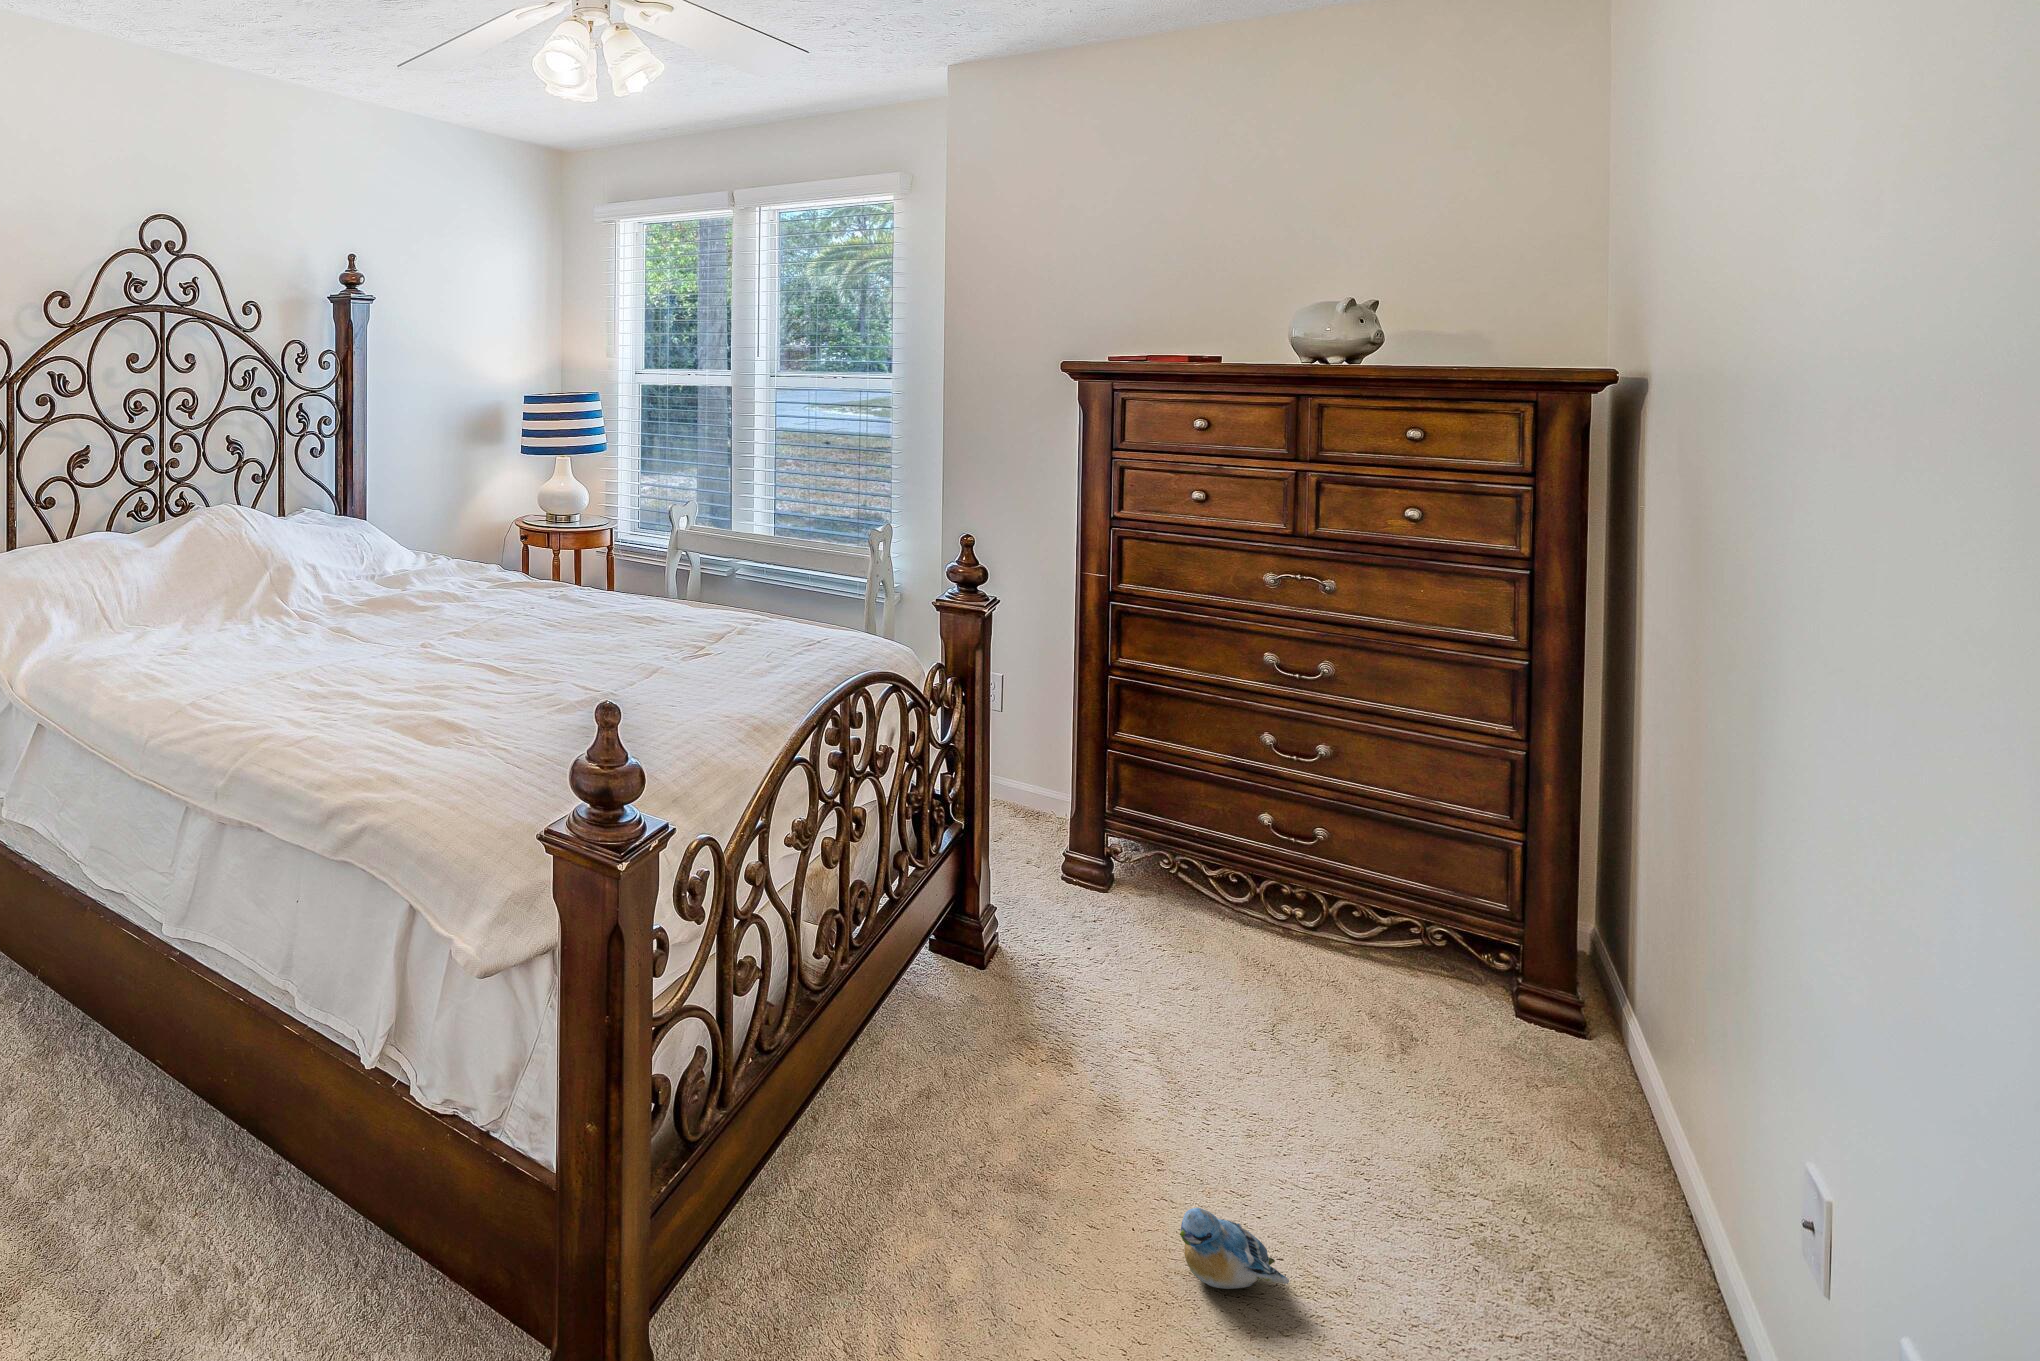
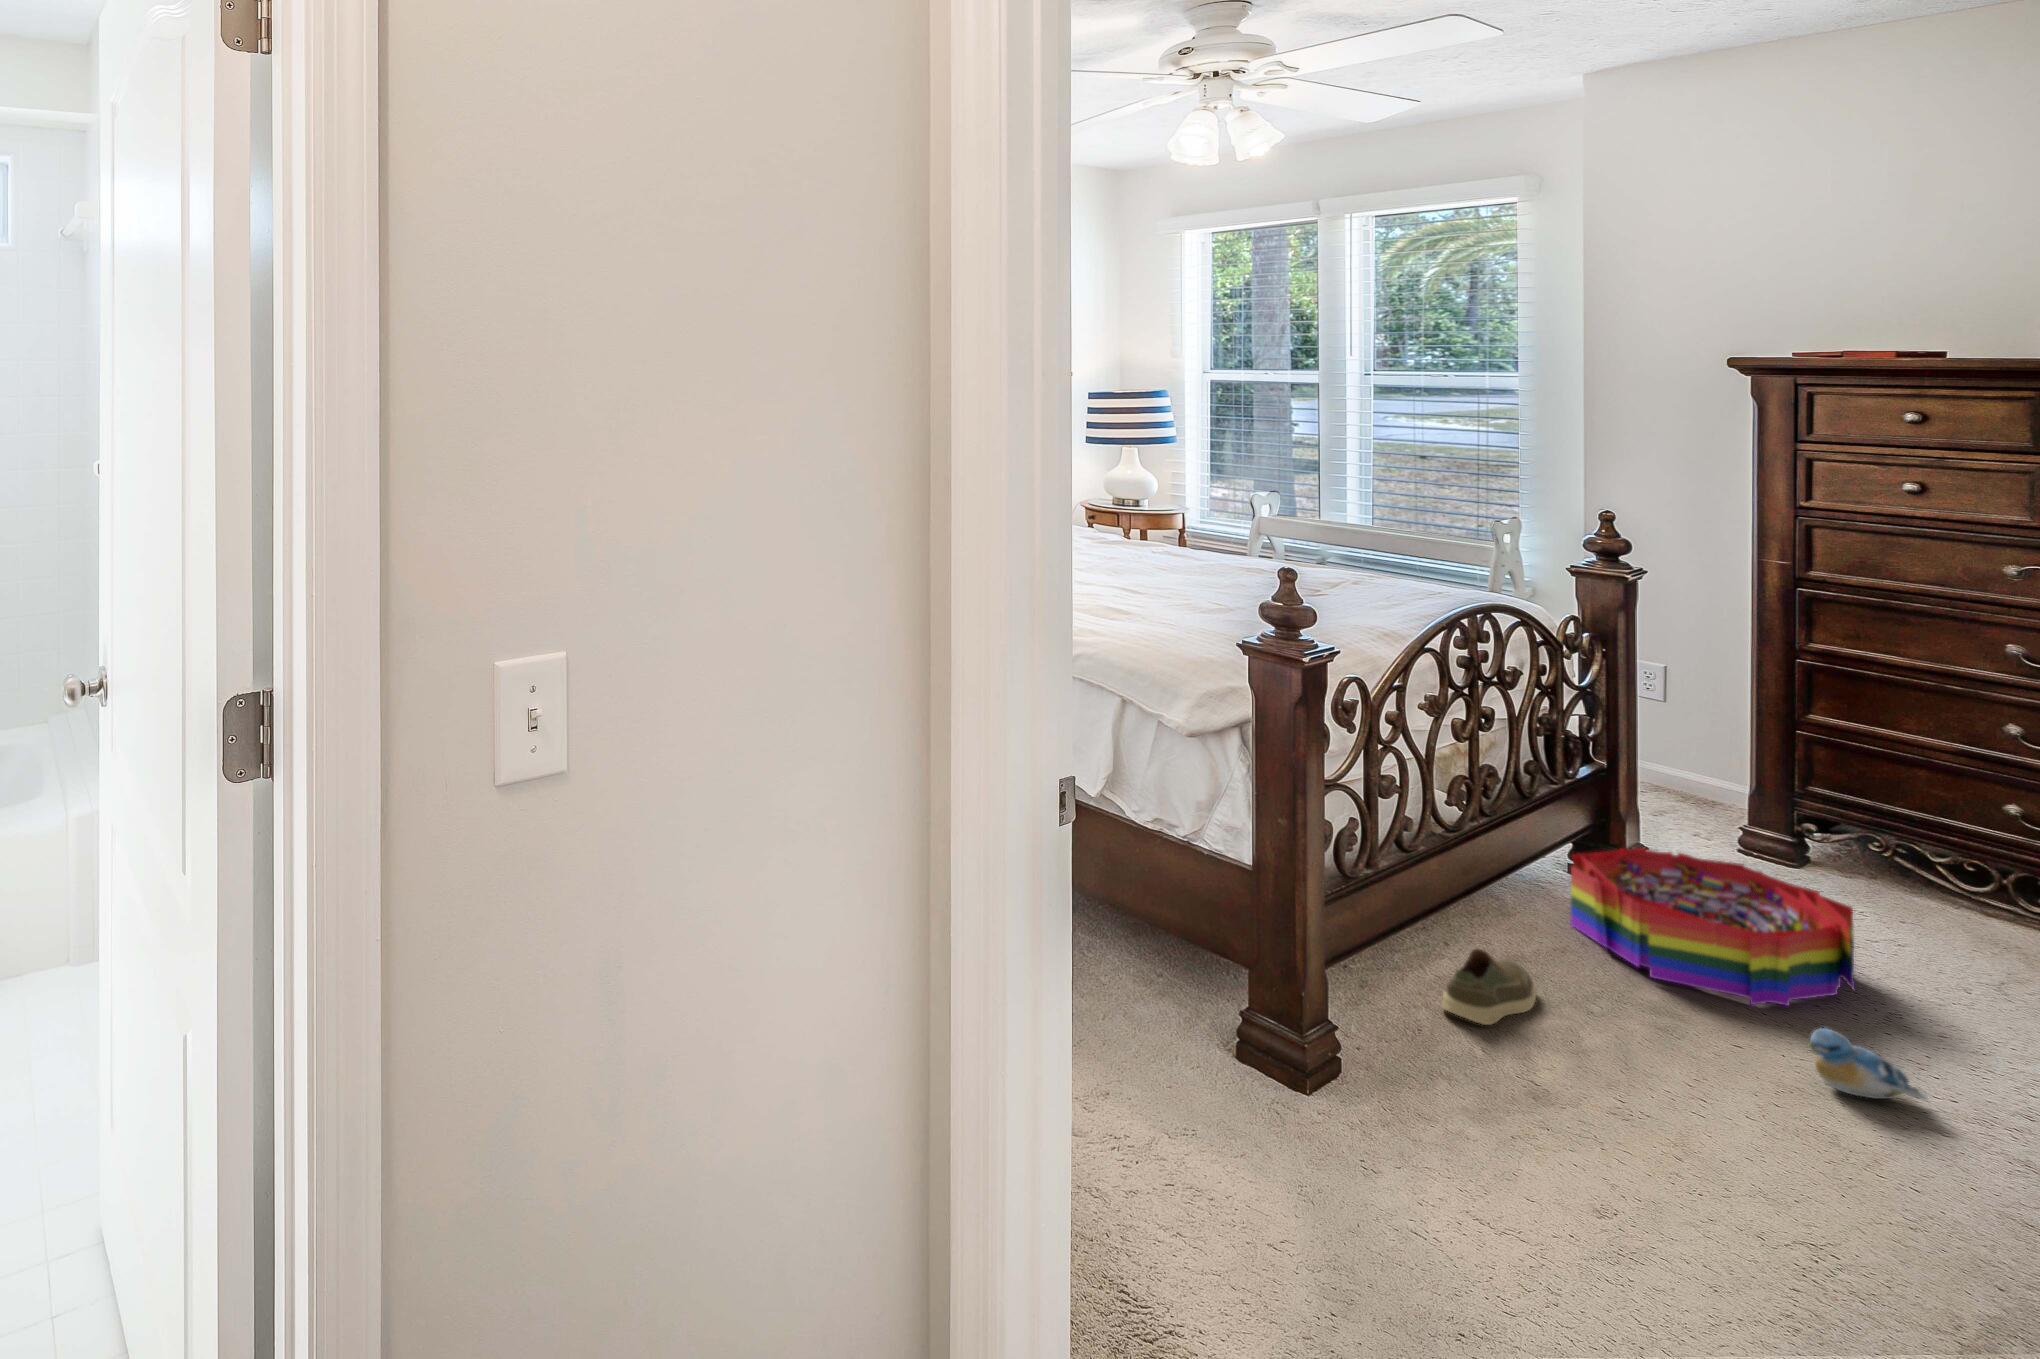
storage bin: none [930,924,1189,1141] -> present [1571,848,1855,1006]
shoe: none [809,1149,908,1287] -> present [1442,948,1536,1025]

